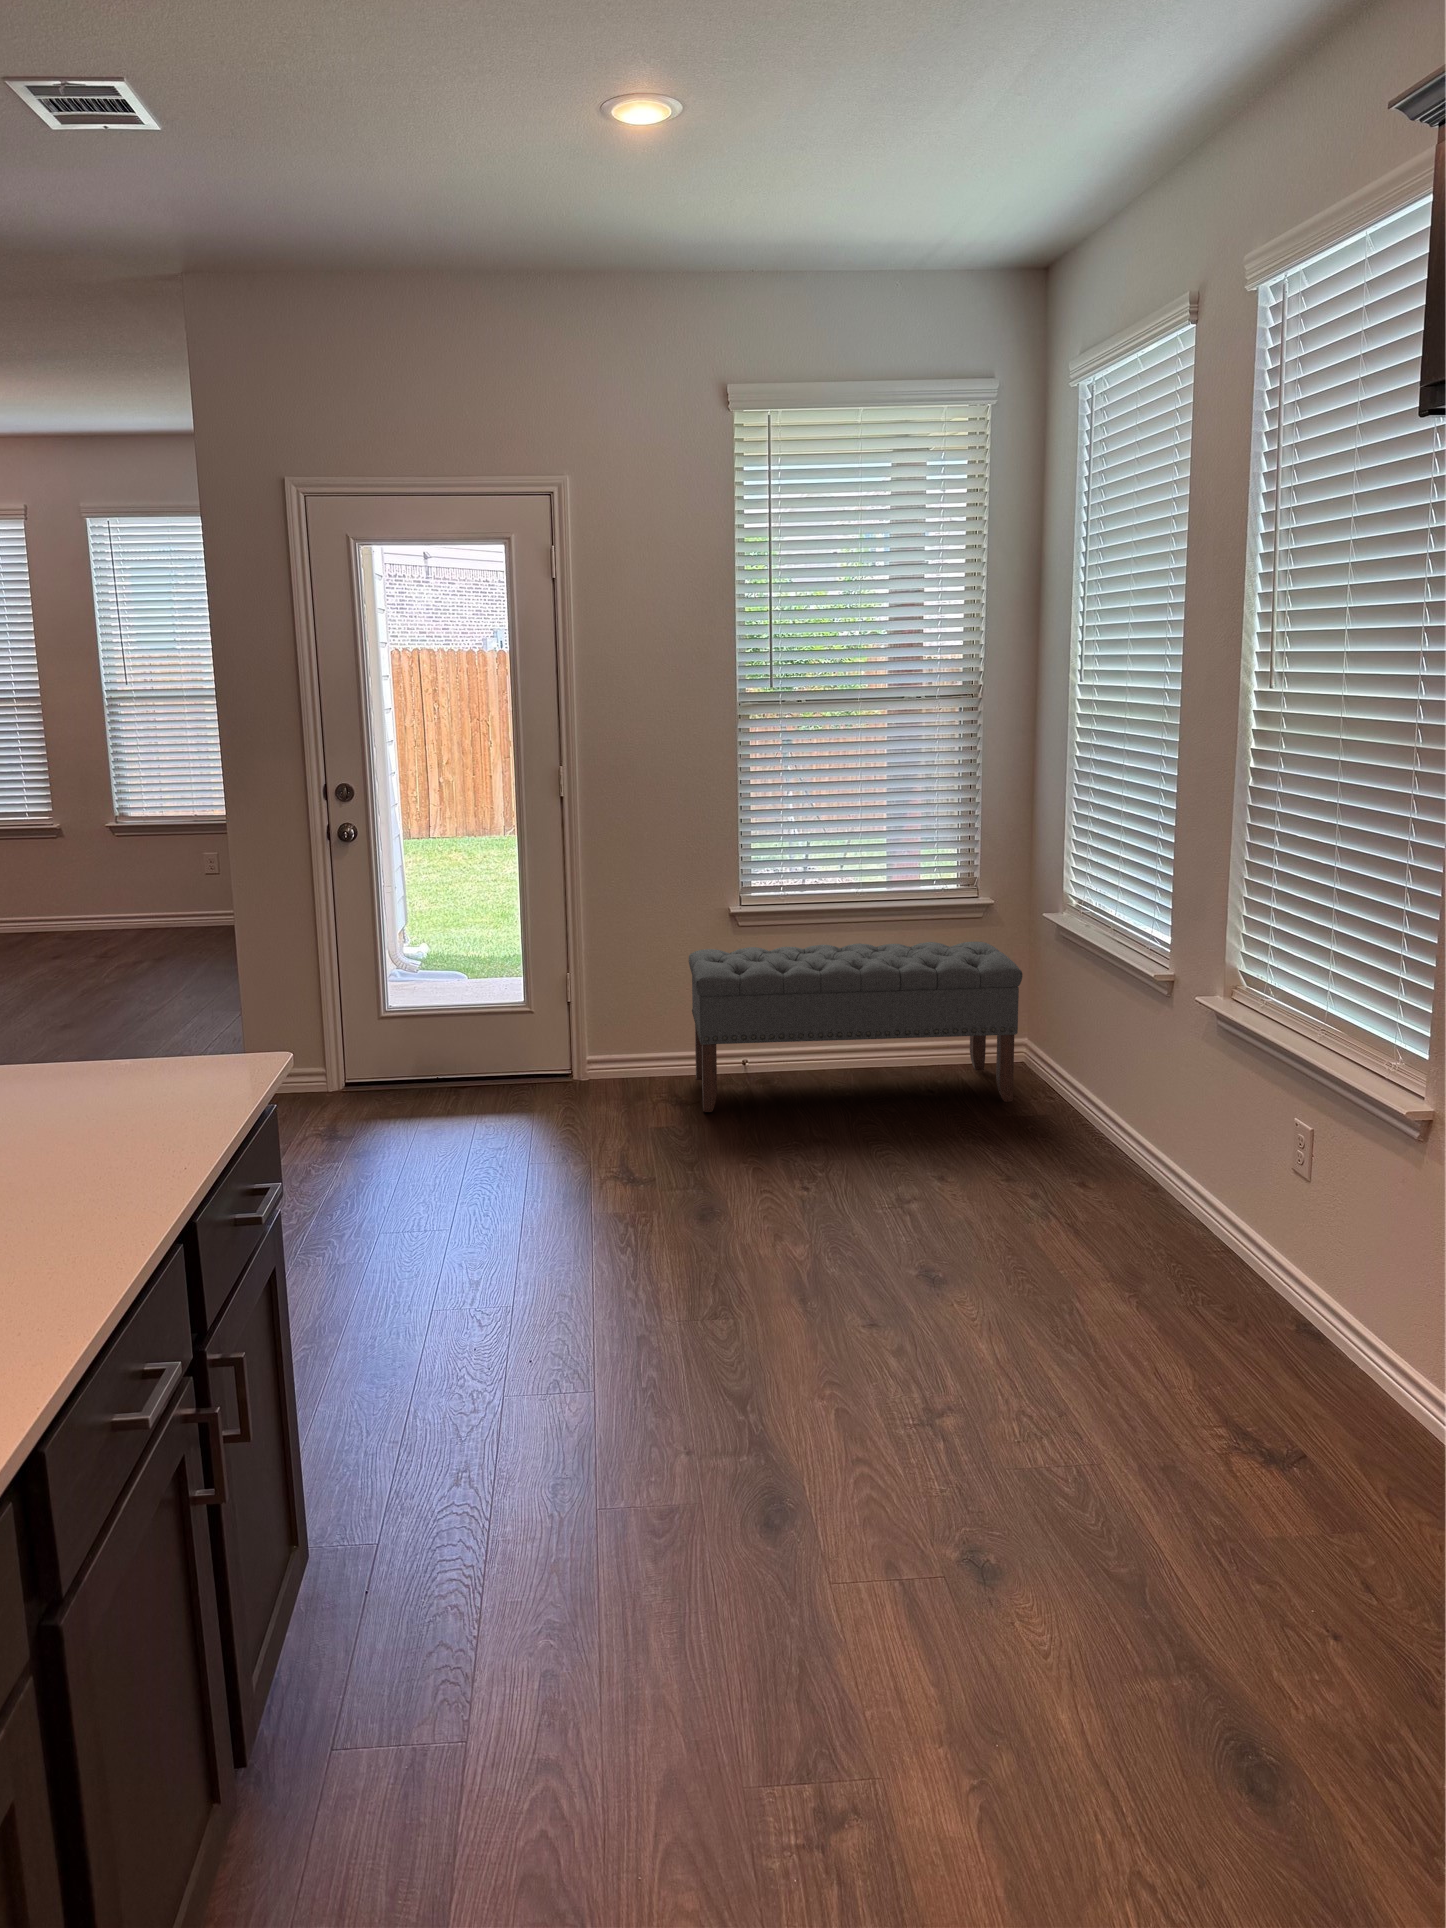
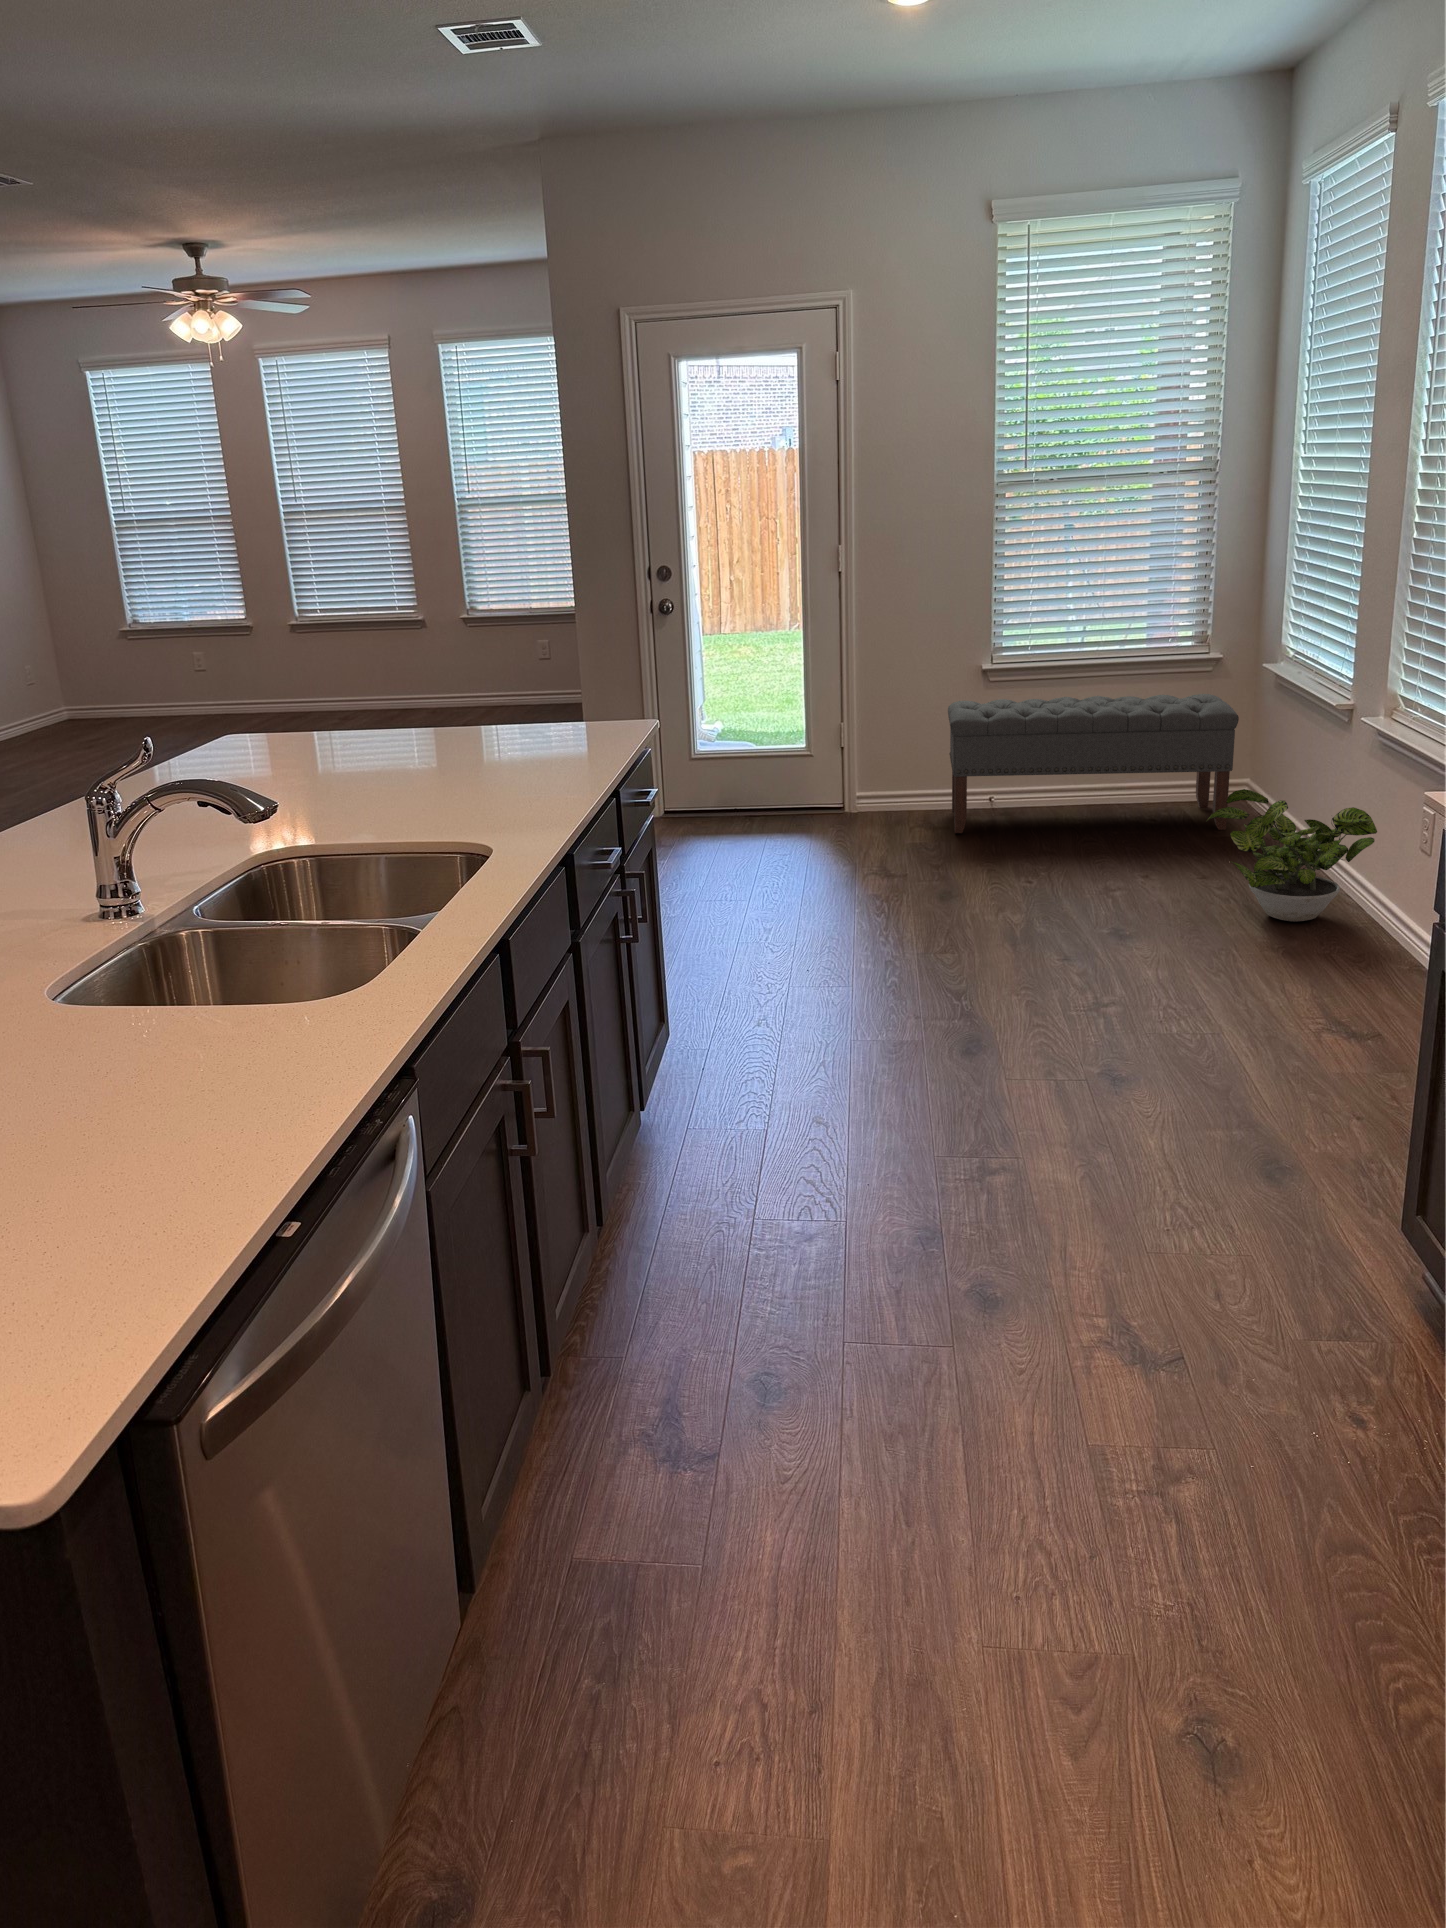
potted plant: none [1022,1084,1225,1248] -> present [1207,789,1377,922]

